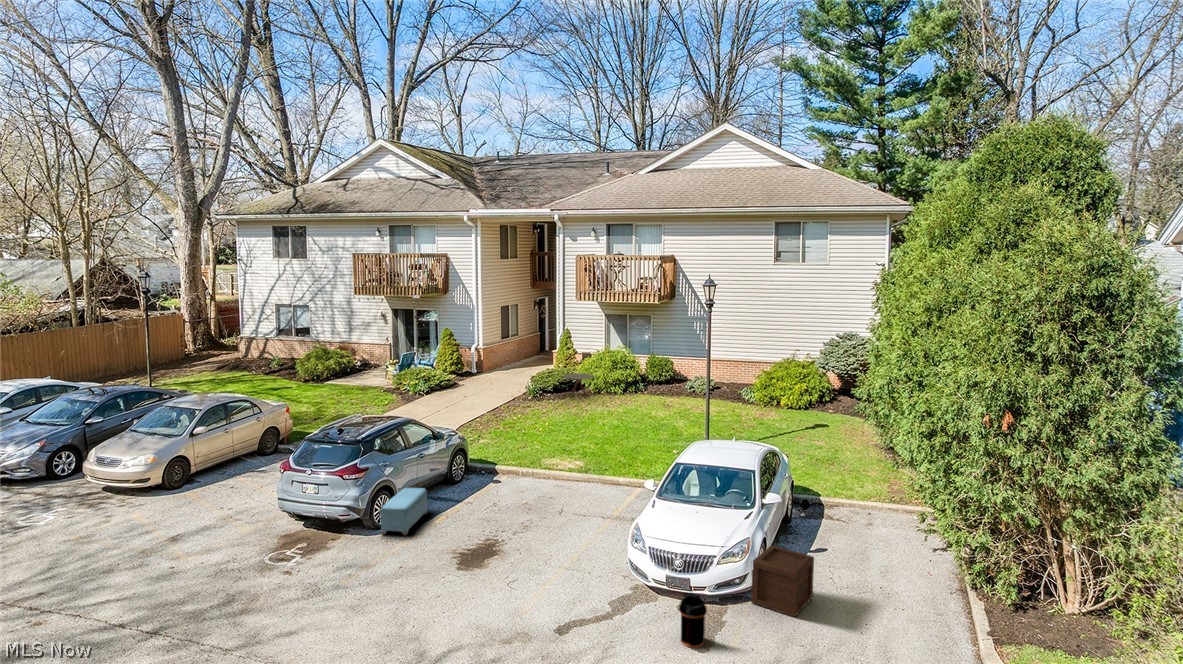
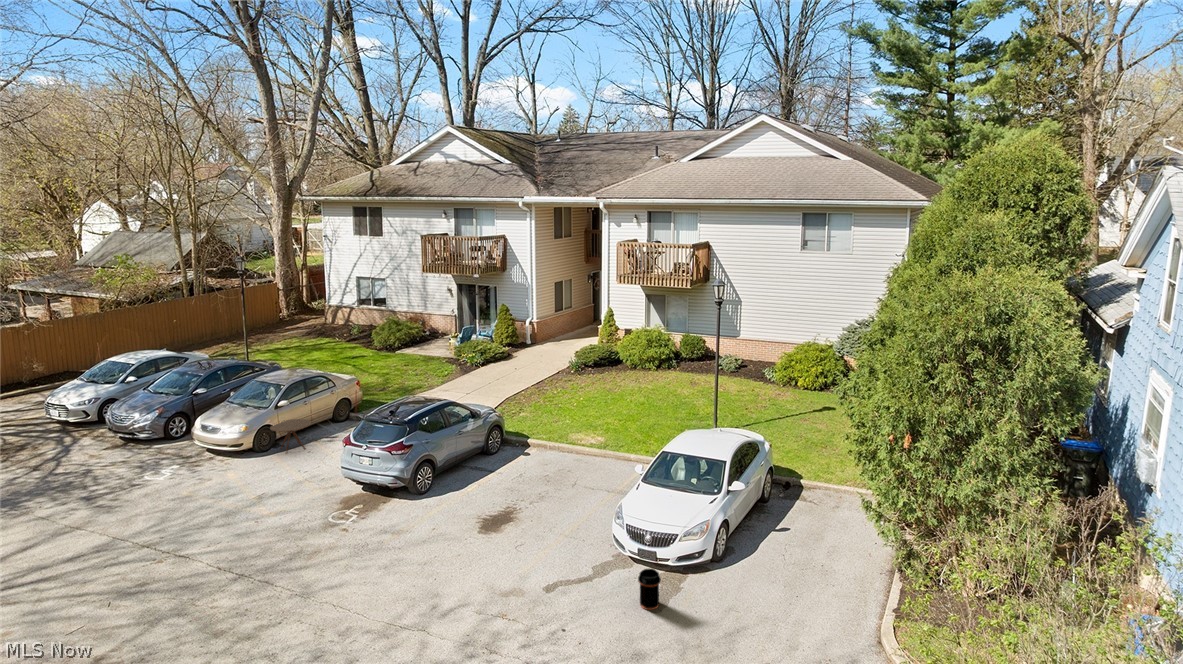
round table: present [563,373,594,397] -> present [270,419,311,453]
bench: present [380,488,428,535] -> none [420,459,462,500]
wooden crate: present [751,545,814,617] -> none [709,528,764,590]

